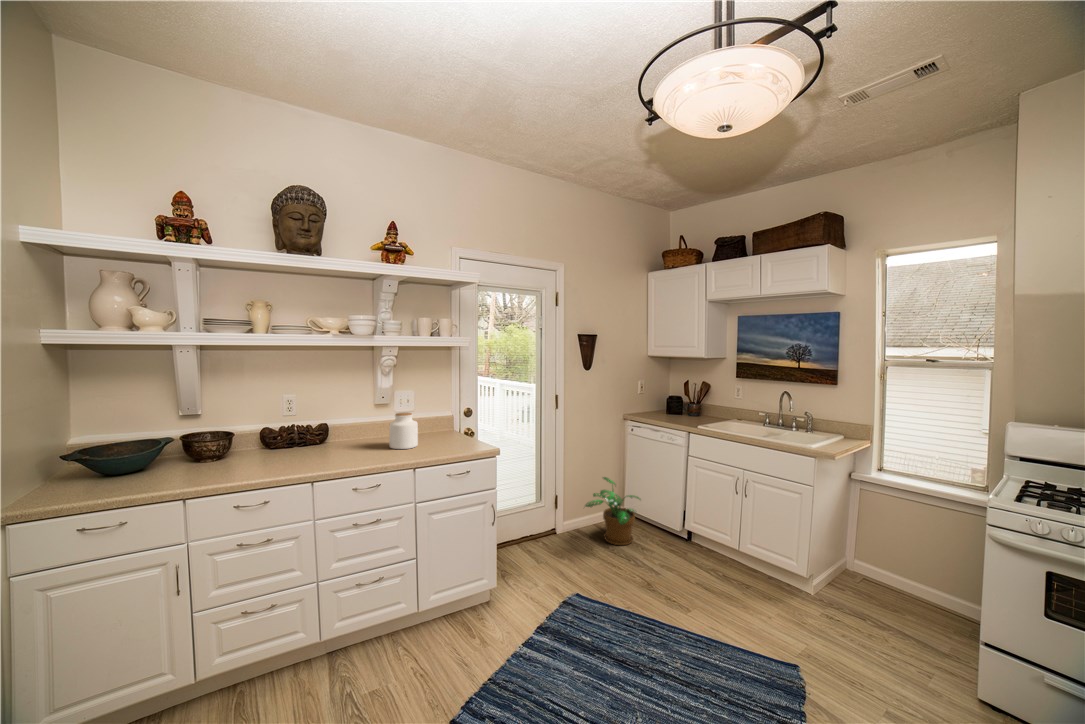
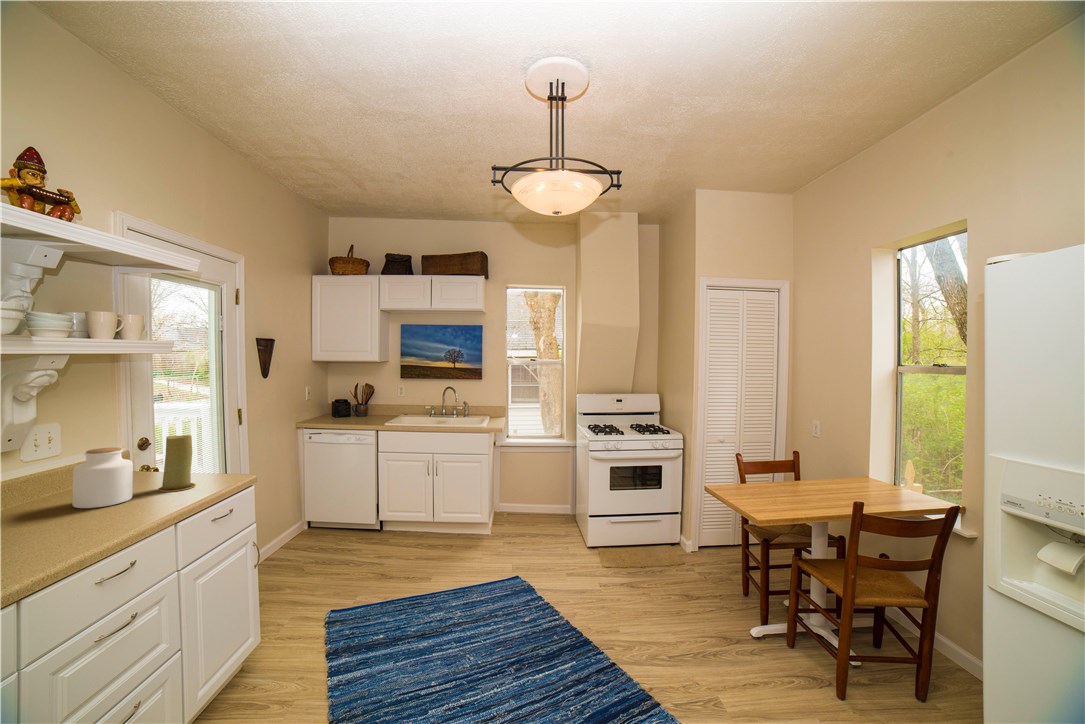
candle: none [433,410,454,449] -> present [158,435,196,492]
potted plant: present [585,477,641,545] -> none [270,498,345,566]

